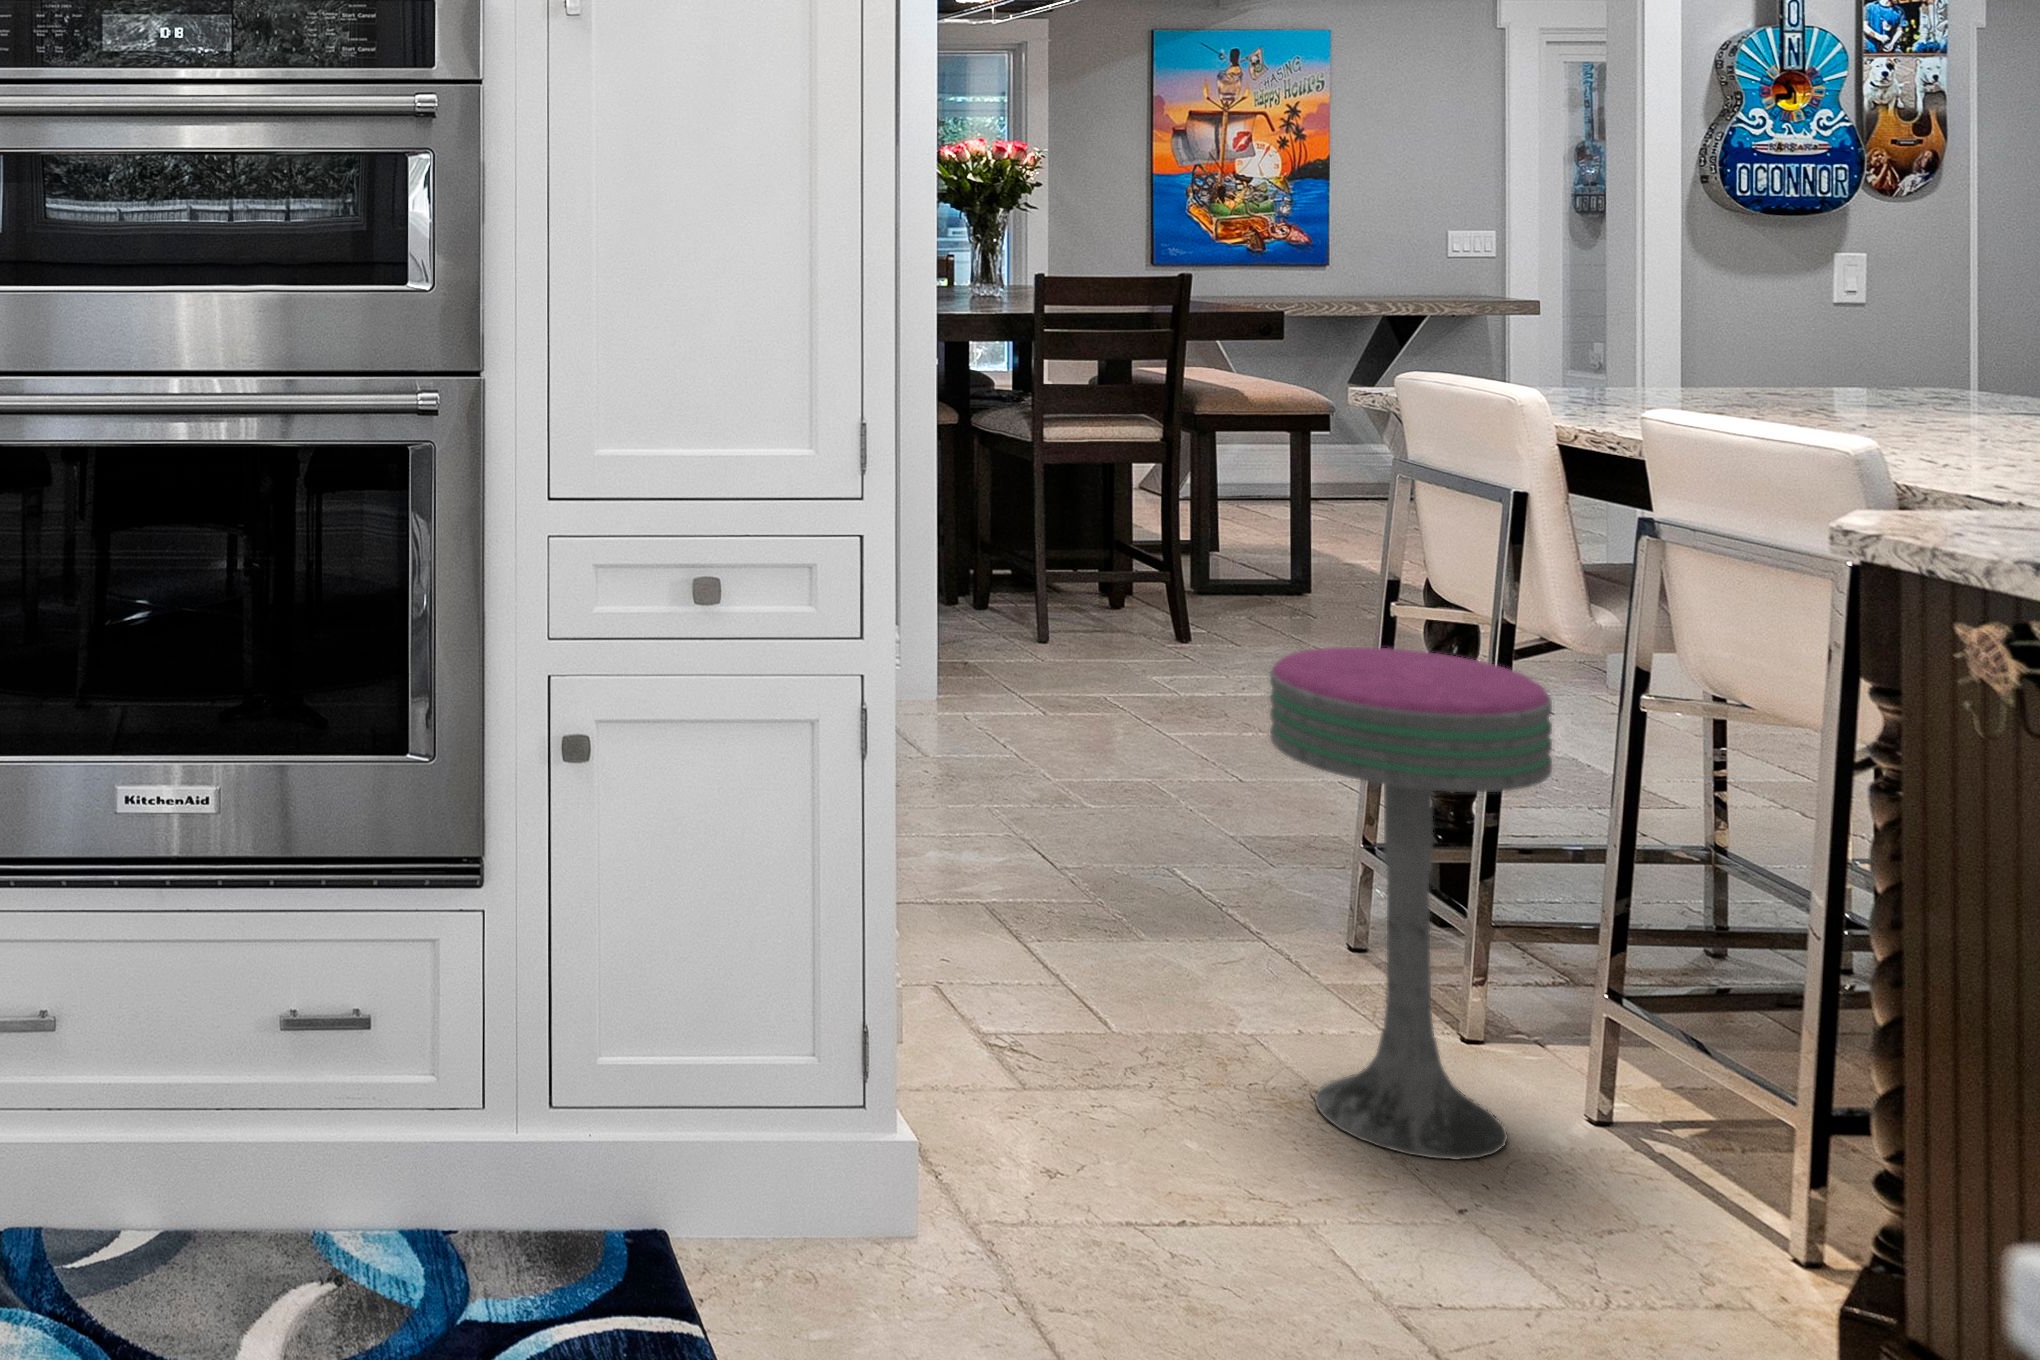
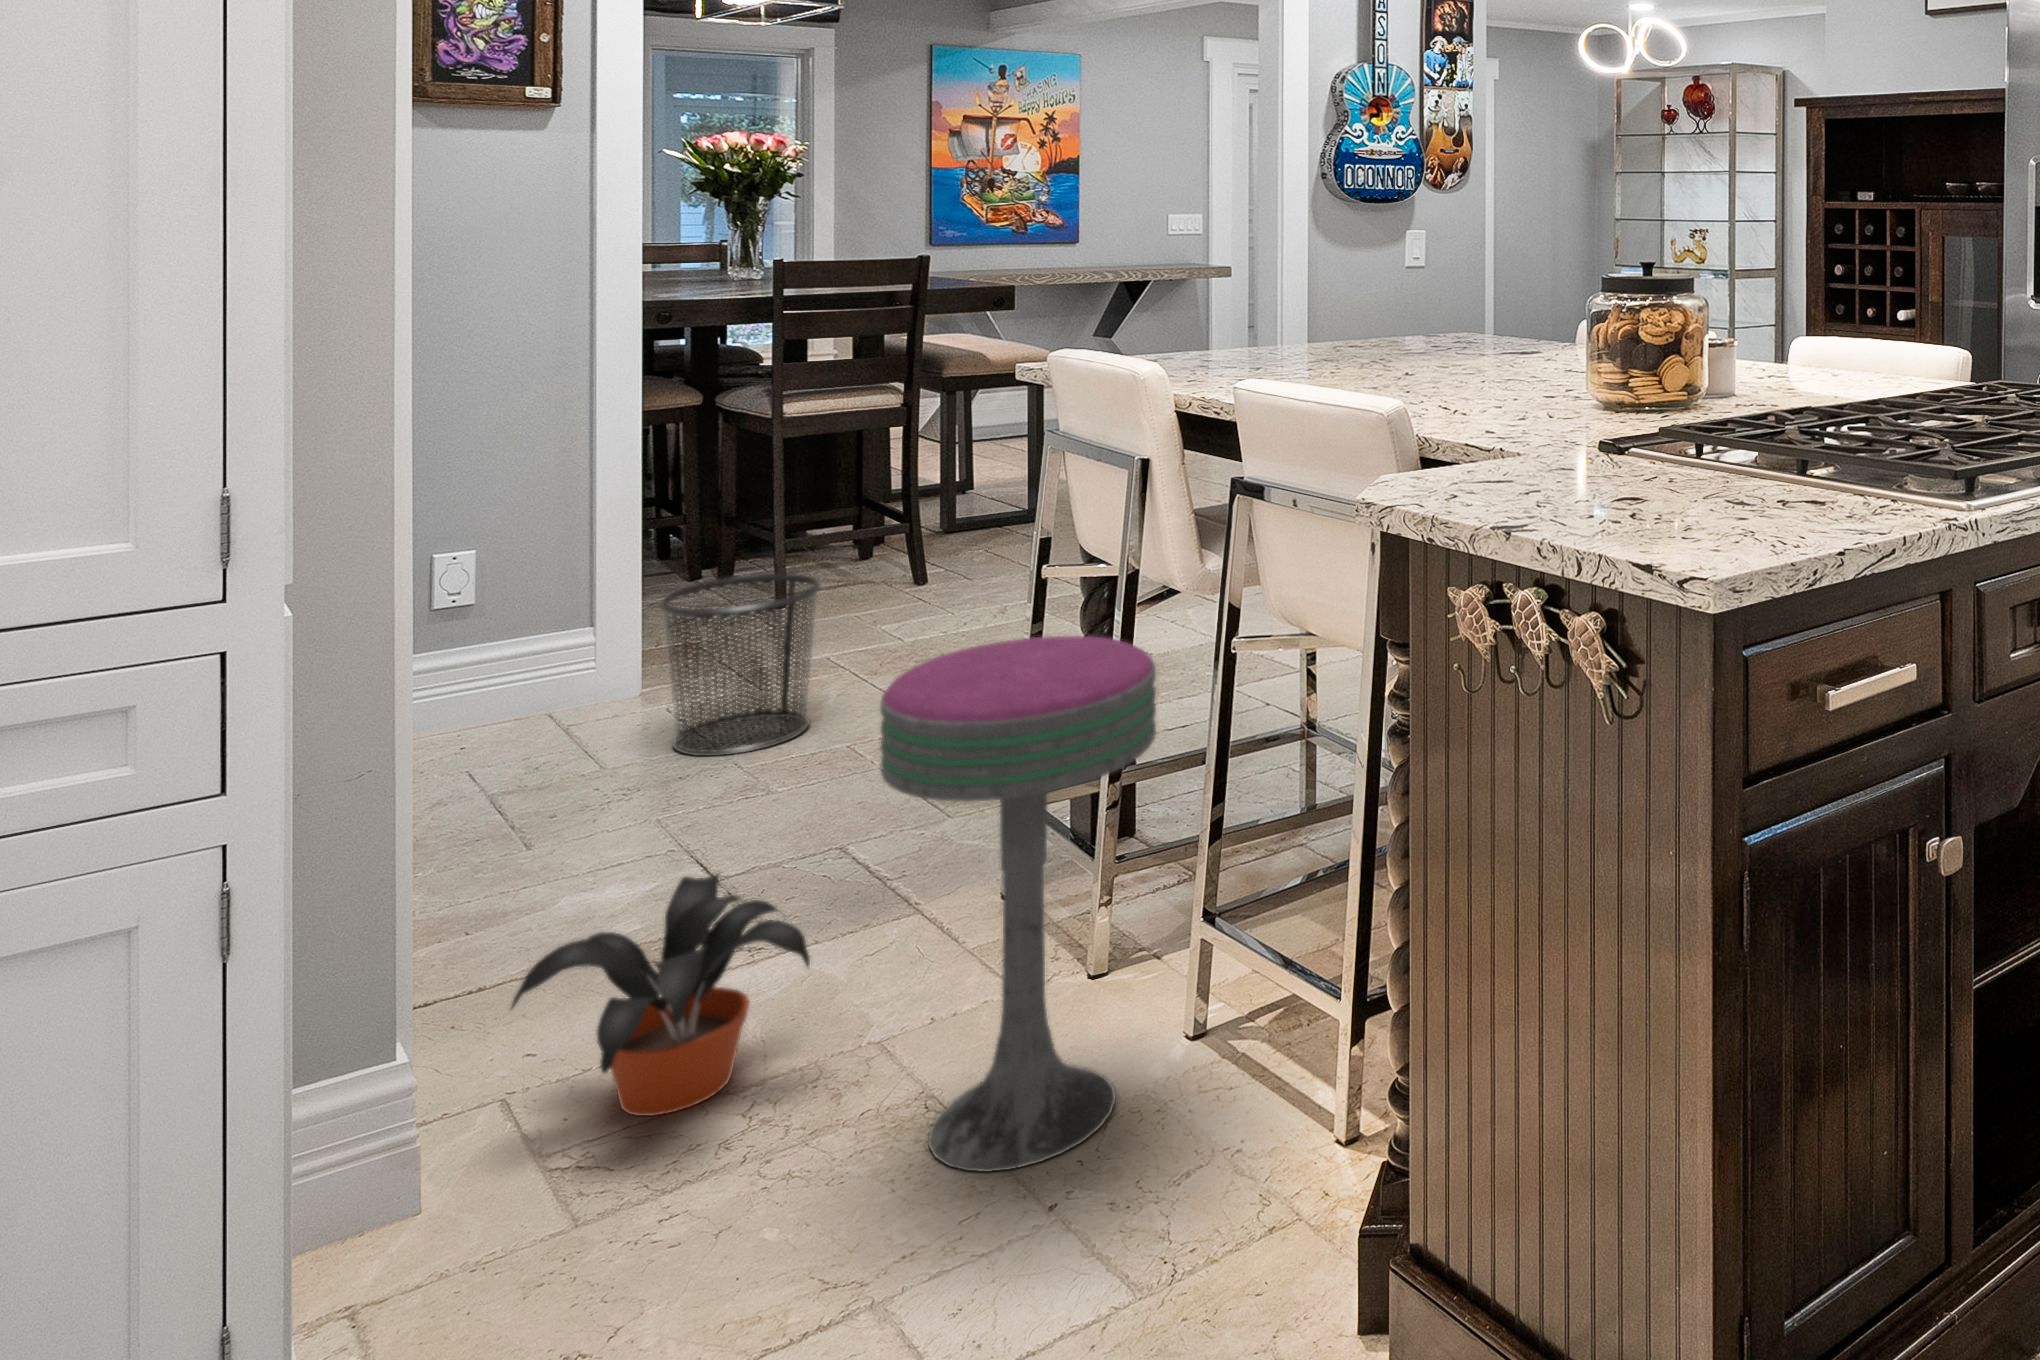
waste bin: none [975,579,1117,749] -> present [660,574,820,756]
potted plant: none [956,812,1189,1009] -> present [511,874,810,1116]

